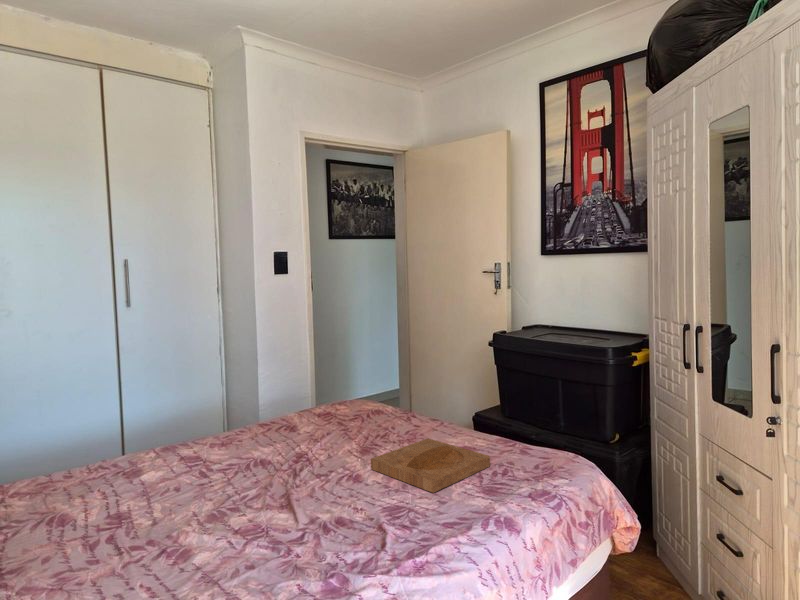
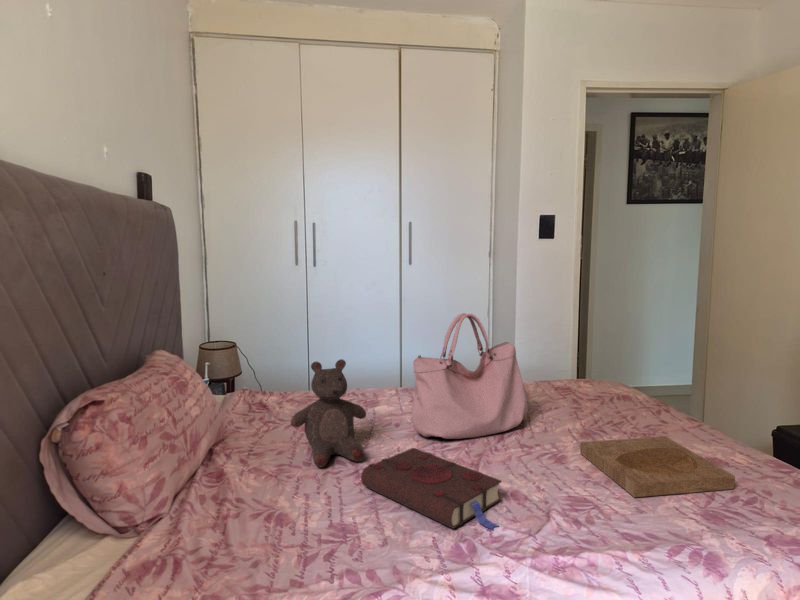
handbag: none [198,355,310,492] -> present [411,313,528,439]
stuffed bear: none [60,426,166,561] -> present [291,359,366,467]
book: none [183,505,347,571] -> present [361,448,502,530]

